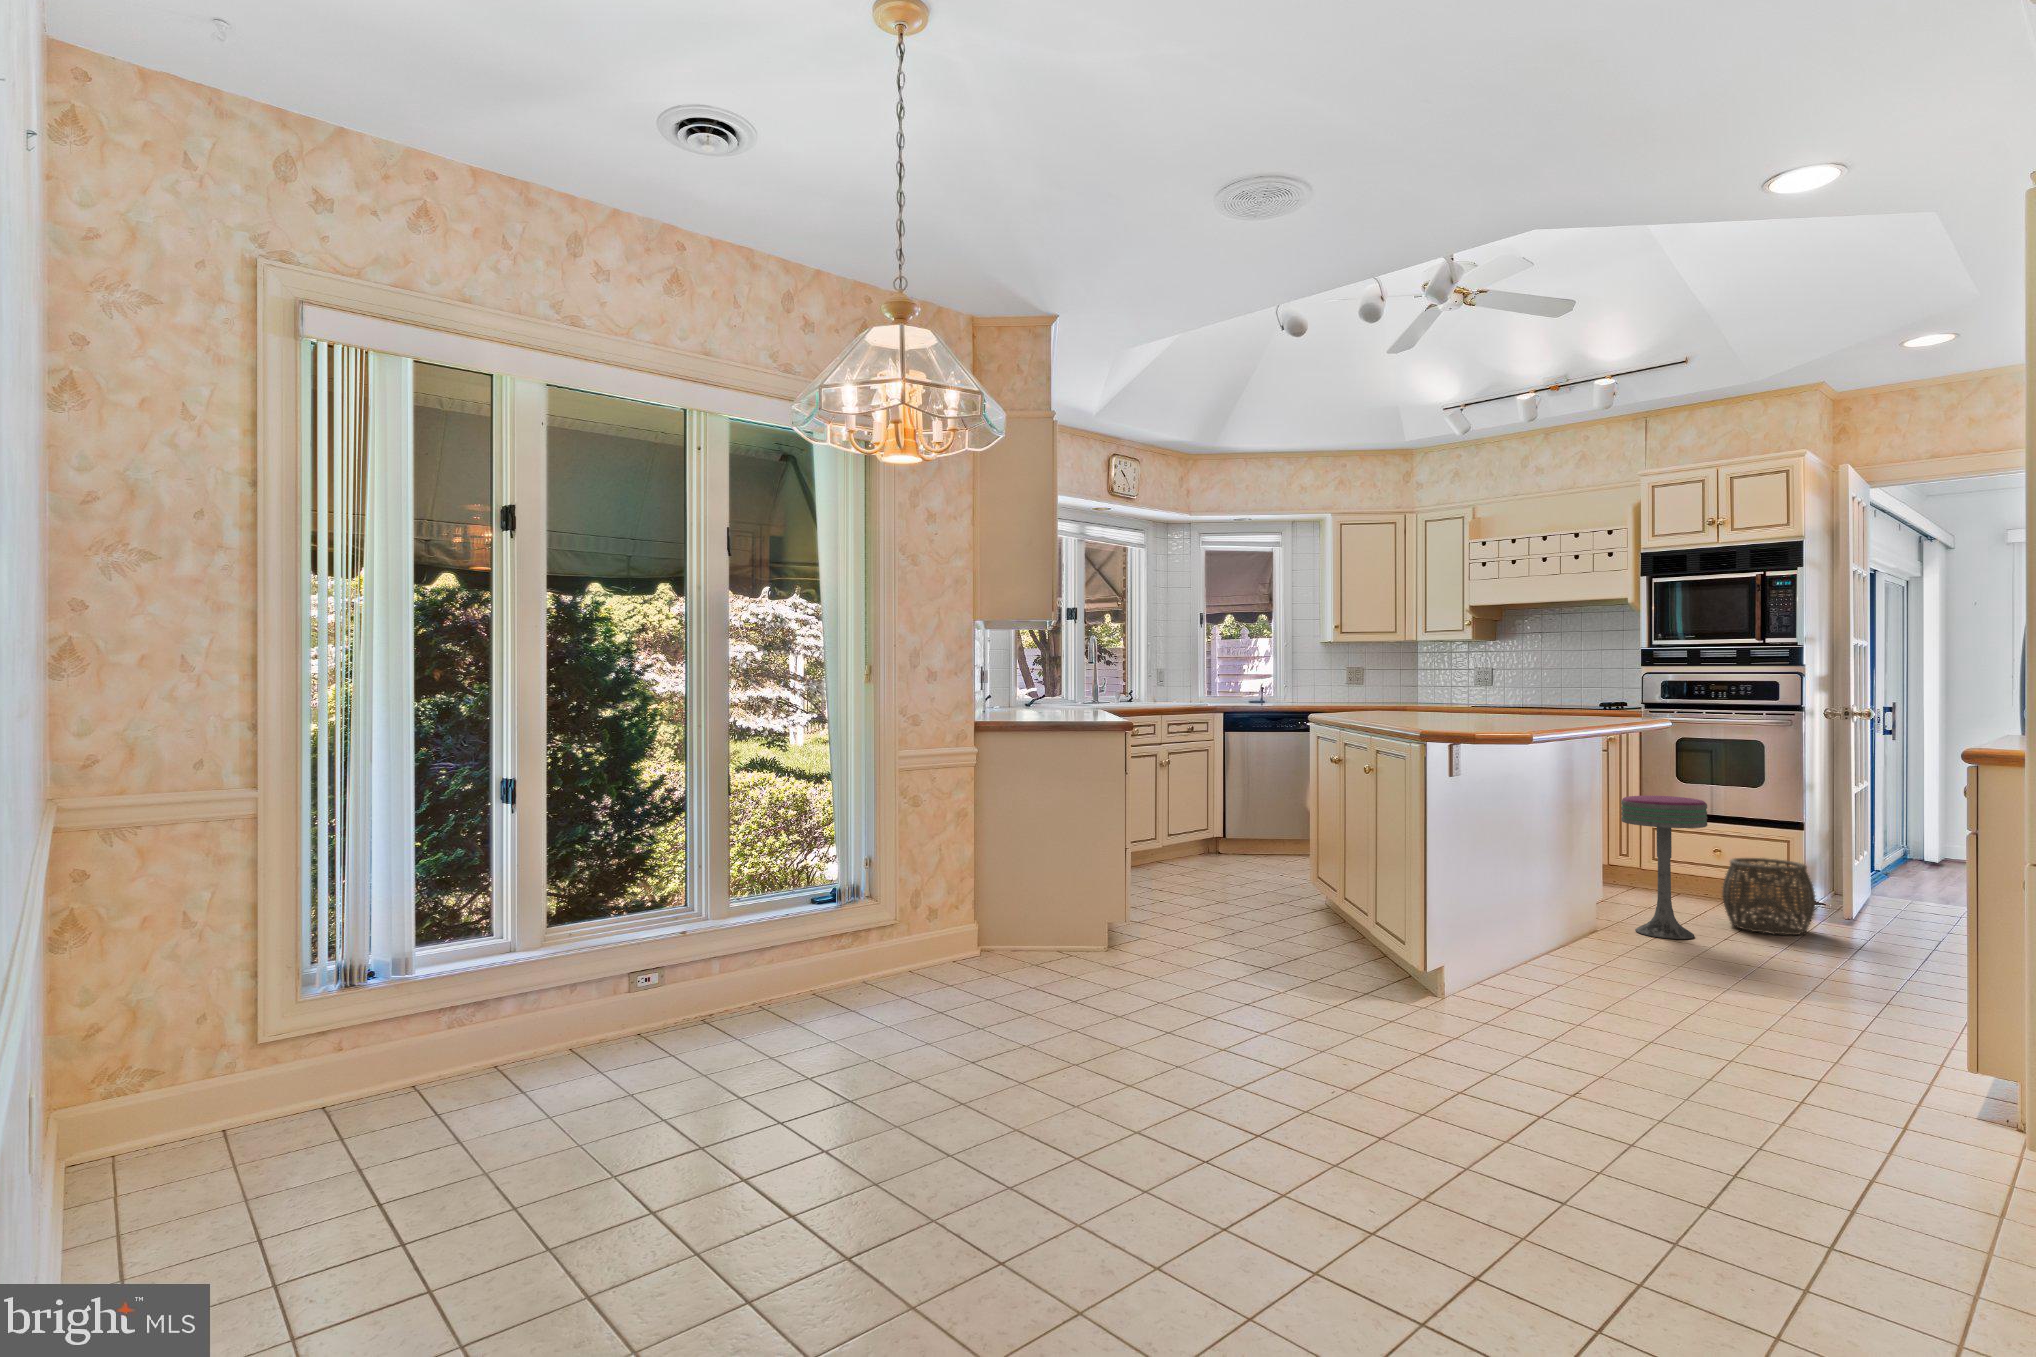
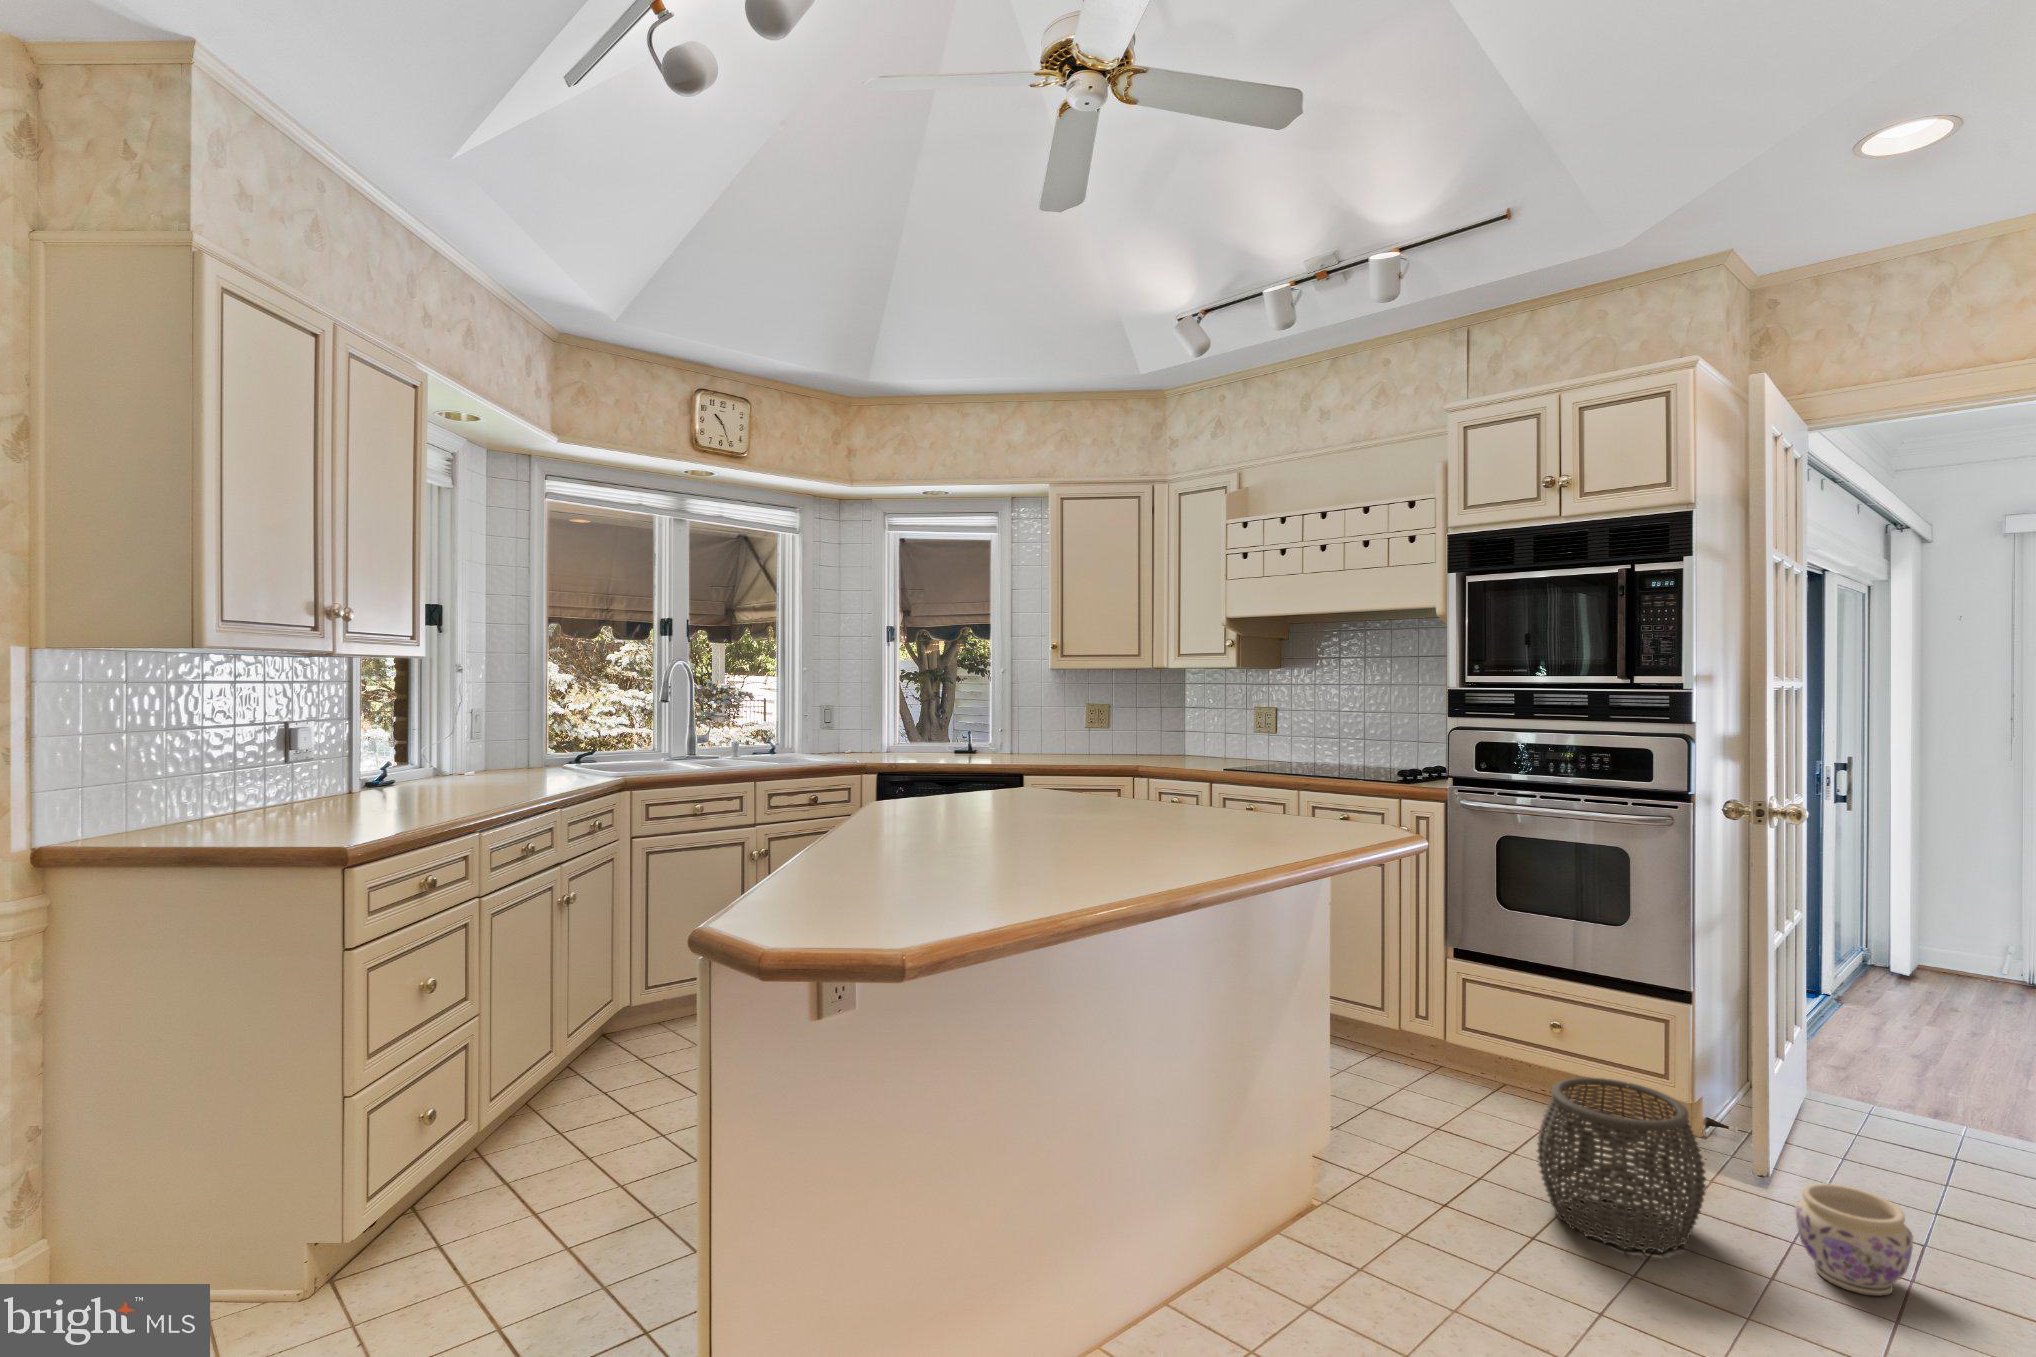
bar stool: present [1621,796,1707,939] -> none [1343,973,1494,1274]
planter: none [1864,899,1925,946] -> present [1795,1183,1913,1296]

